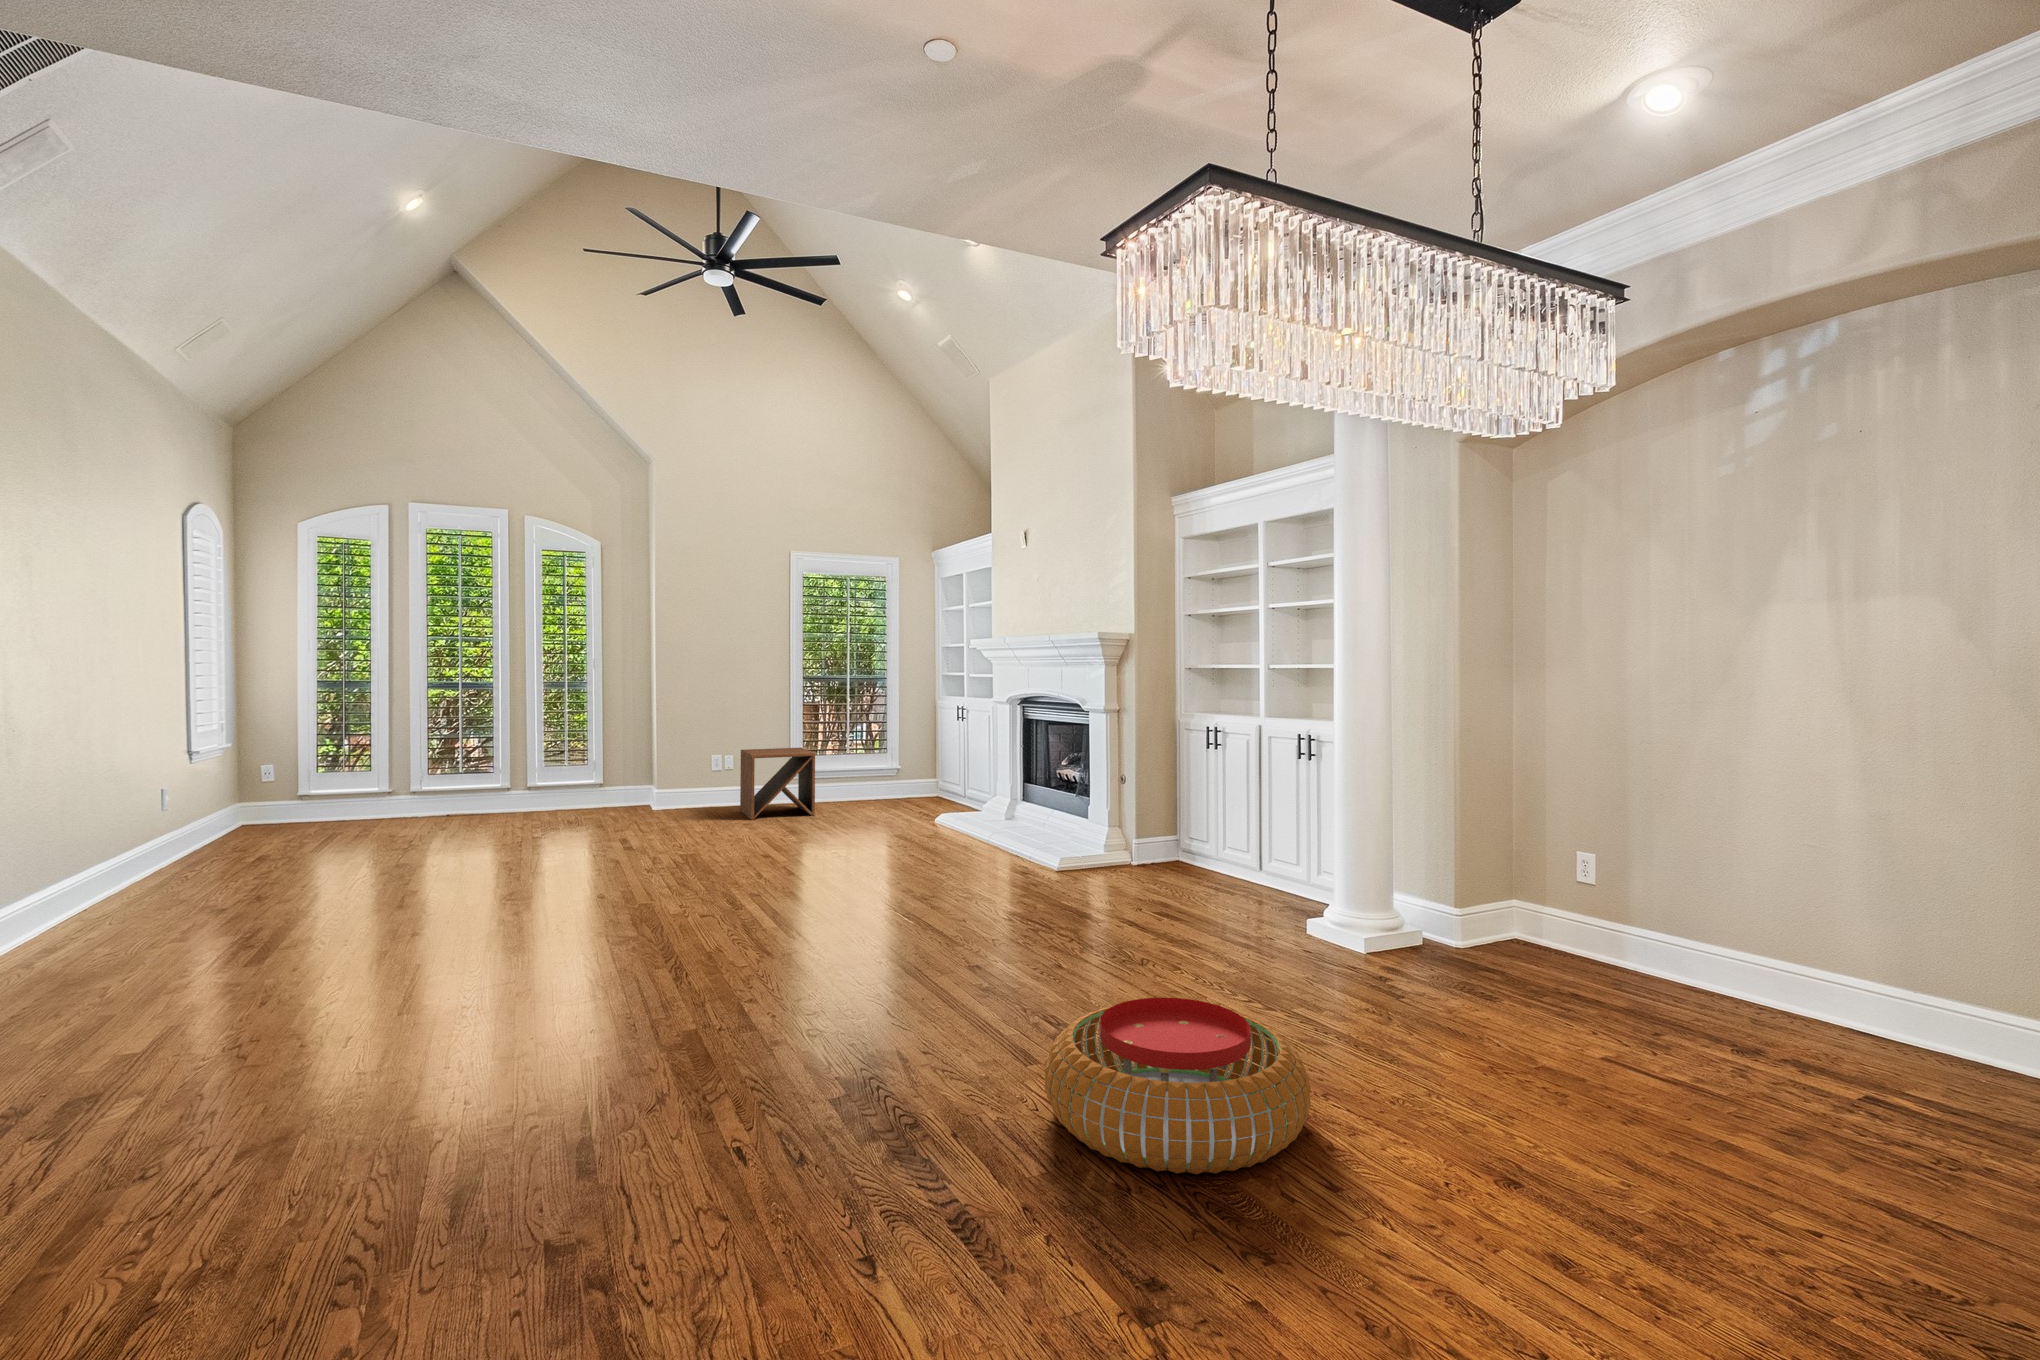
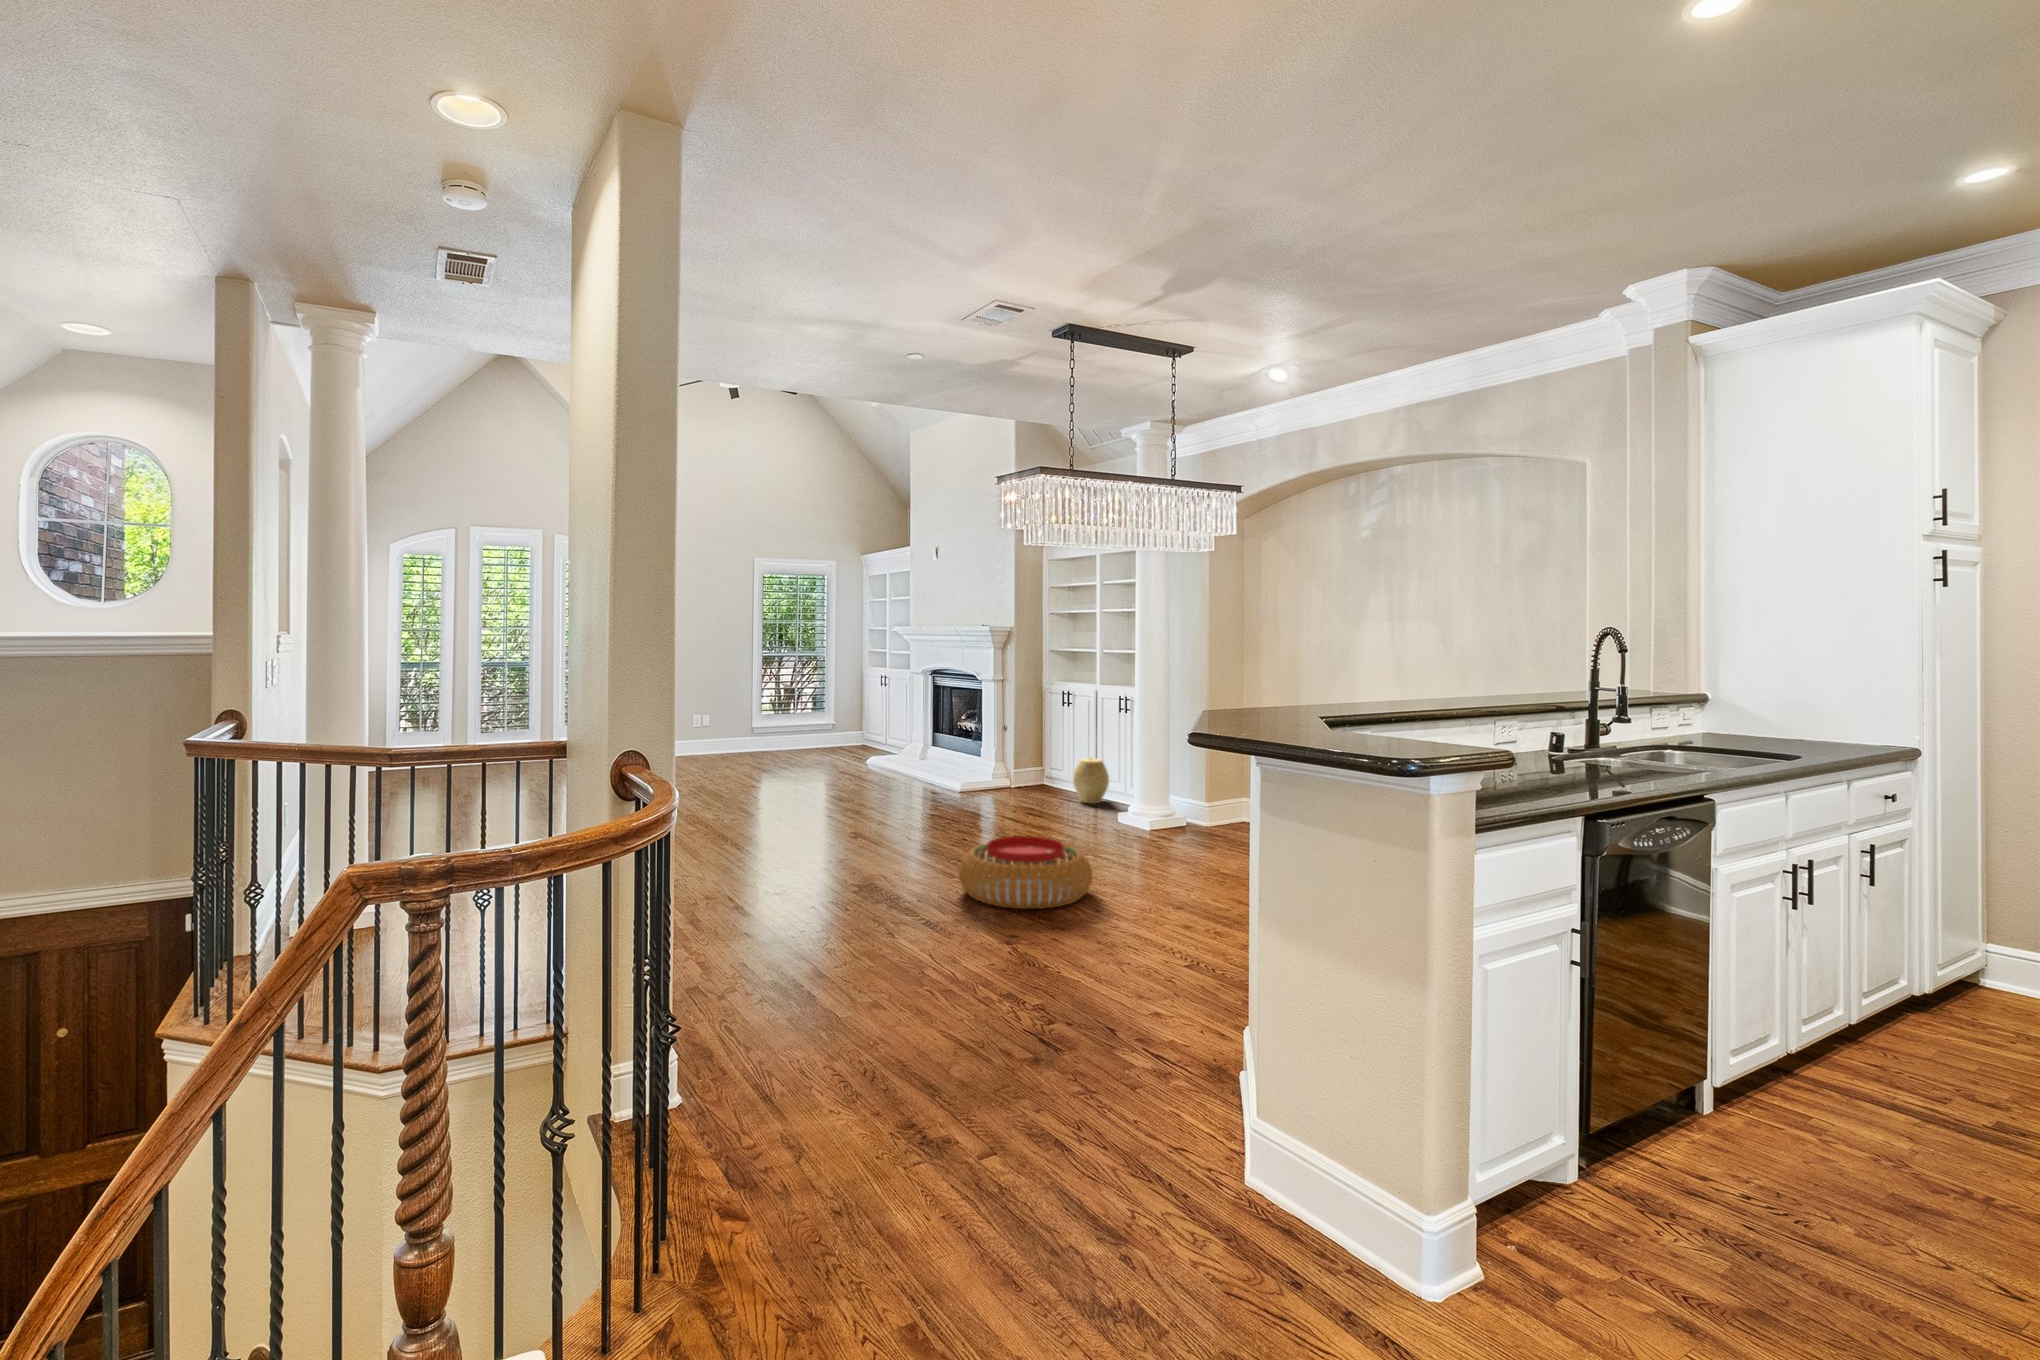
side table: present [740,748,815,820] -> none [717,708,776,762]
woven basket: none [1228,826,1283,897] -> present [1073,758,1109,803]

